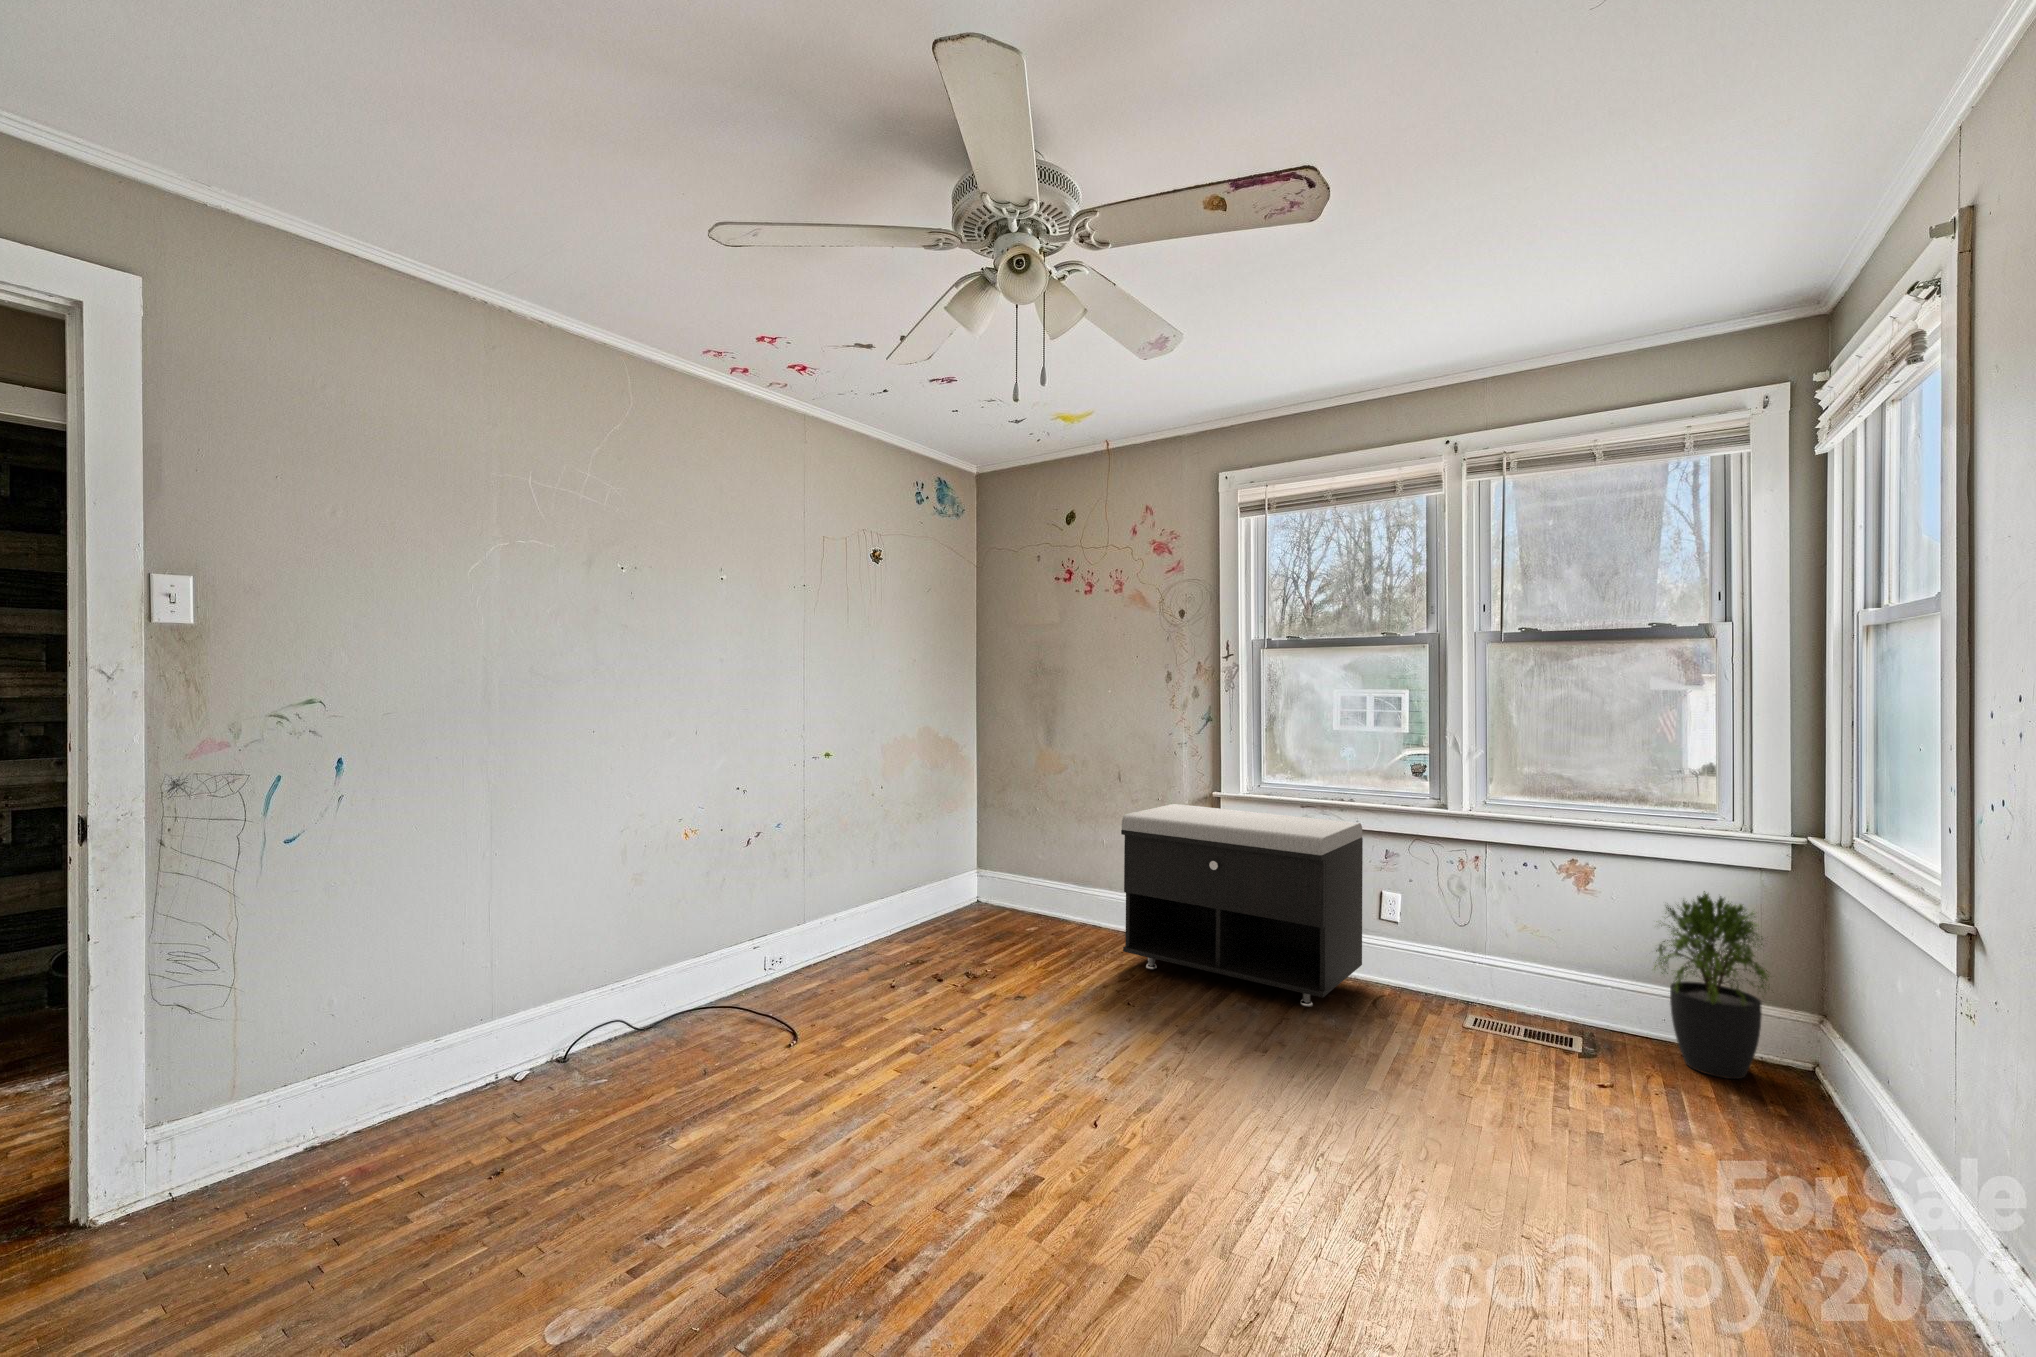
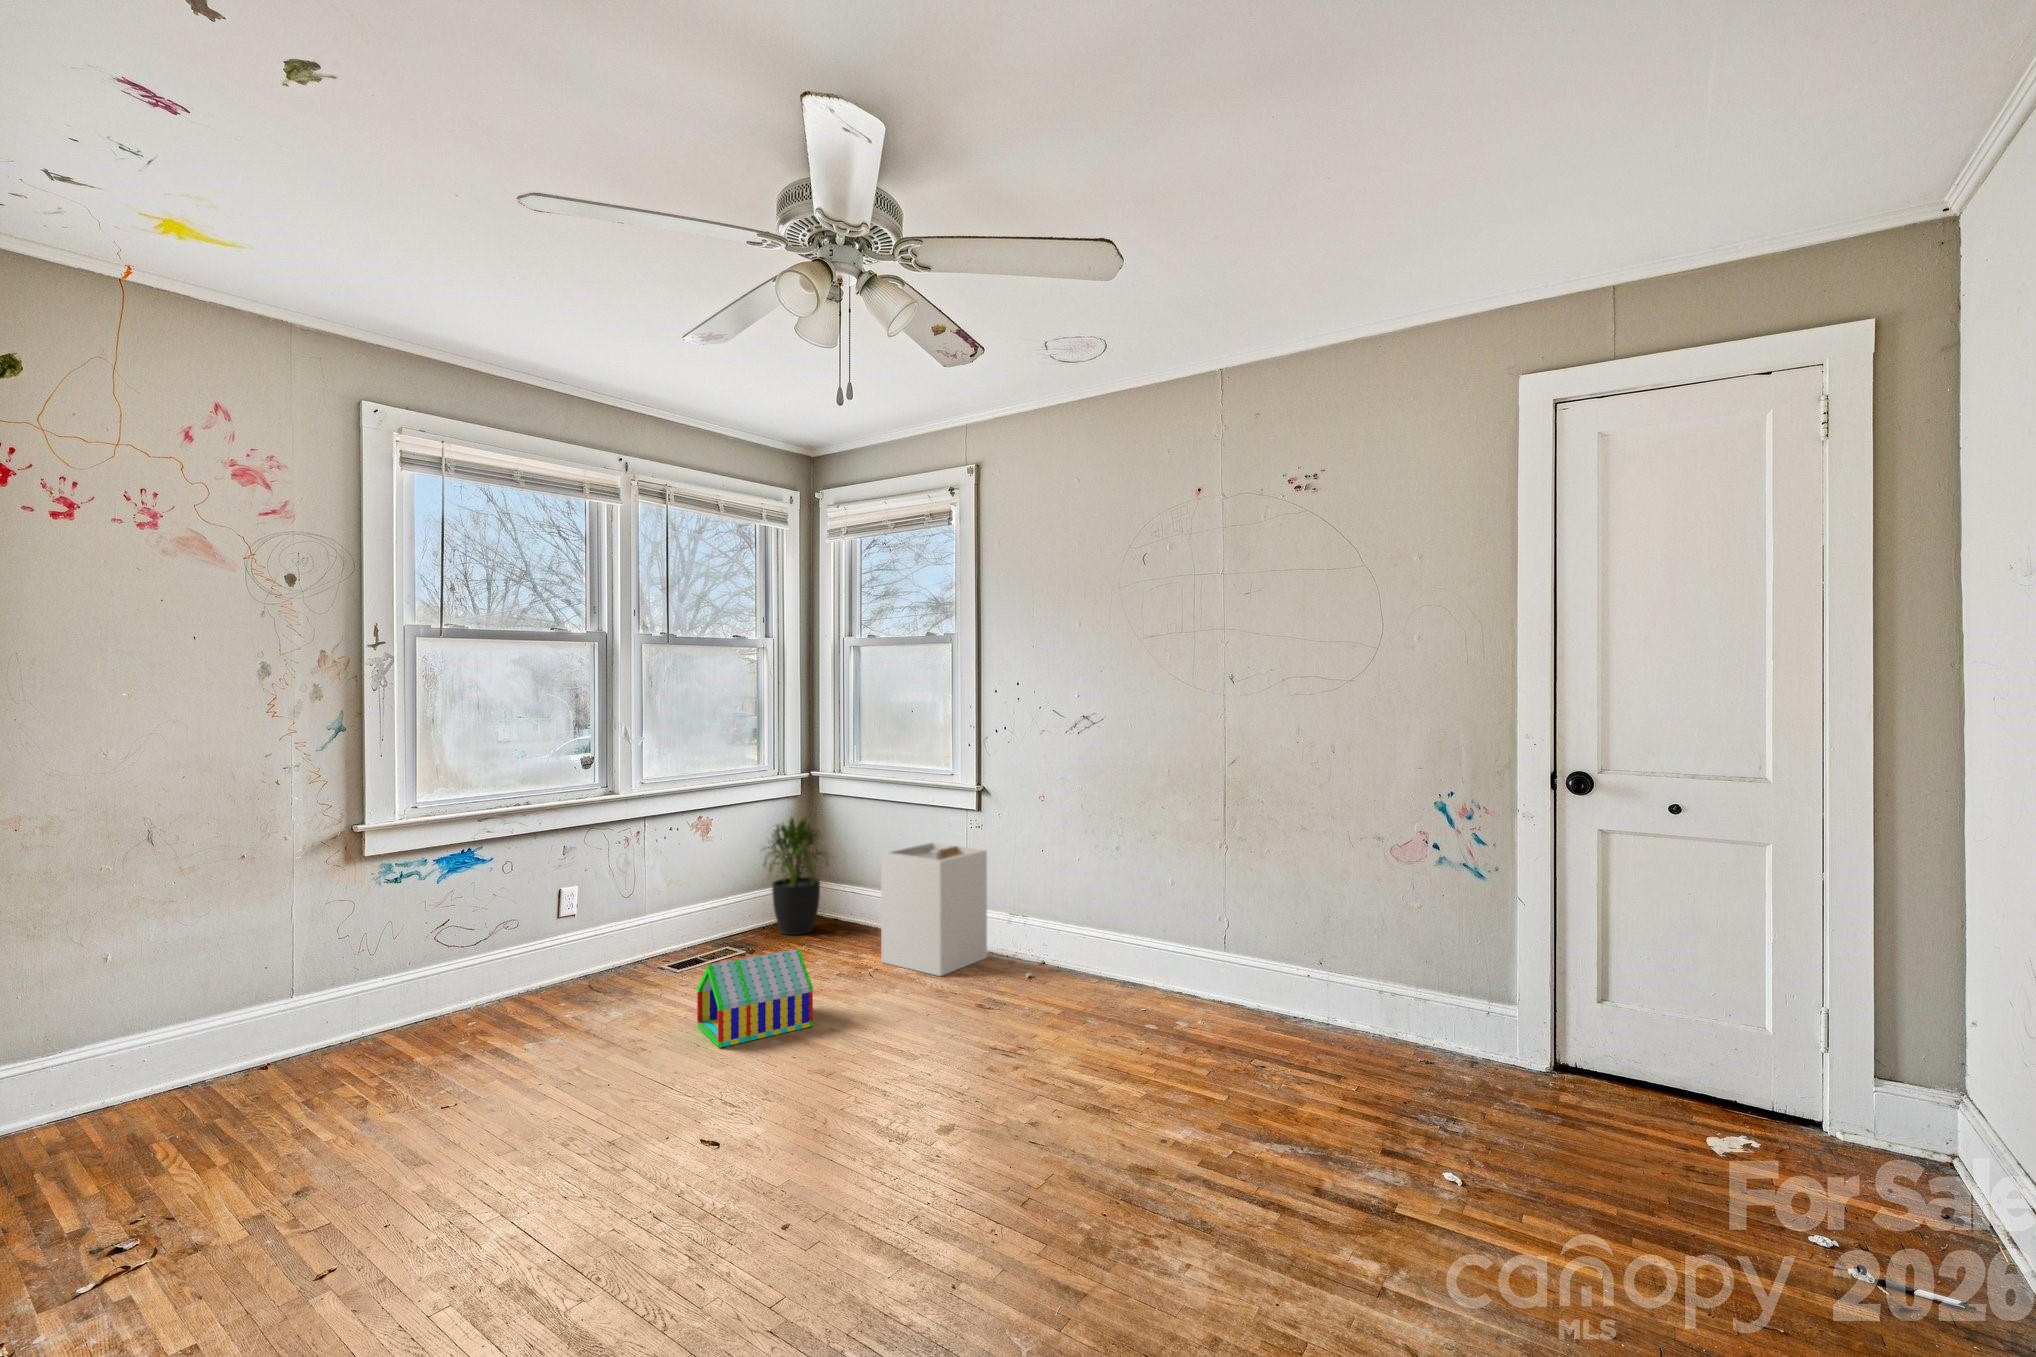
storage bench: present [1121,804,1363,1007] -> none [291,823,621,1080]
laundry hamper: none [1669,968,1863,1266] -> present [881,843,987,976]
toy house: none [1270,988,1415,1119] -> present [697,949,813,1048]

